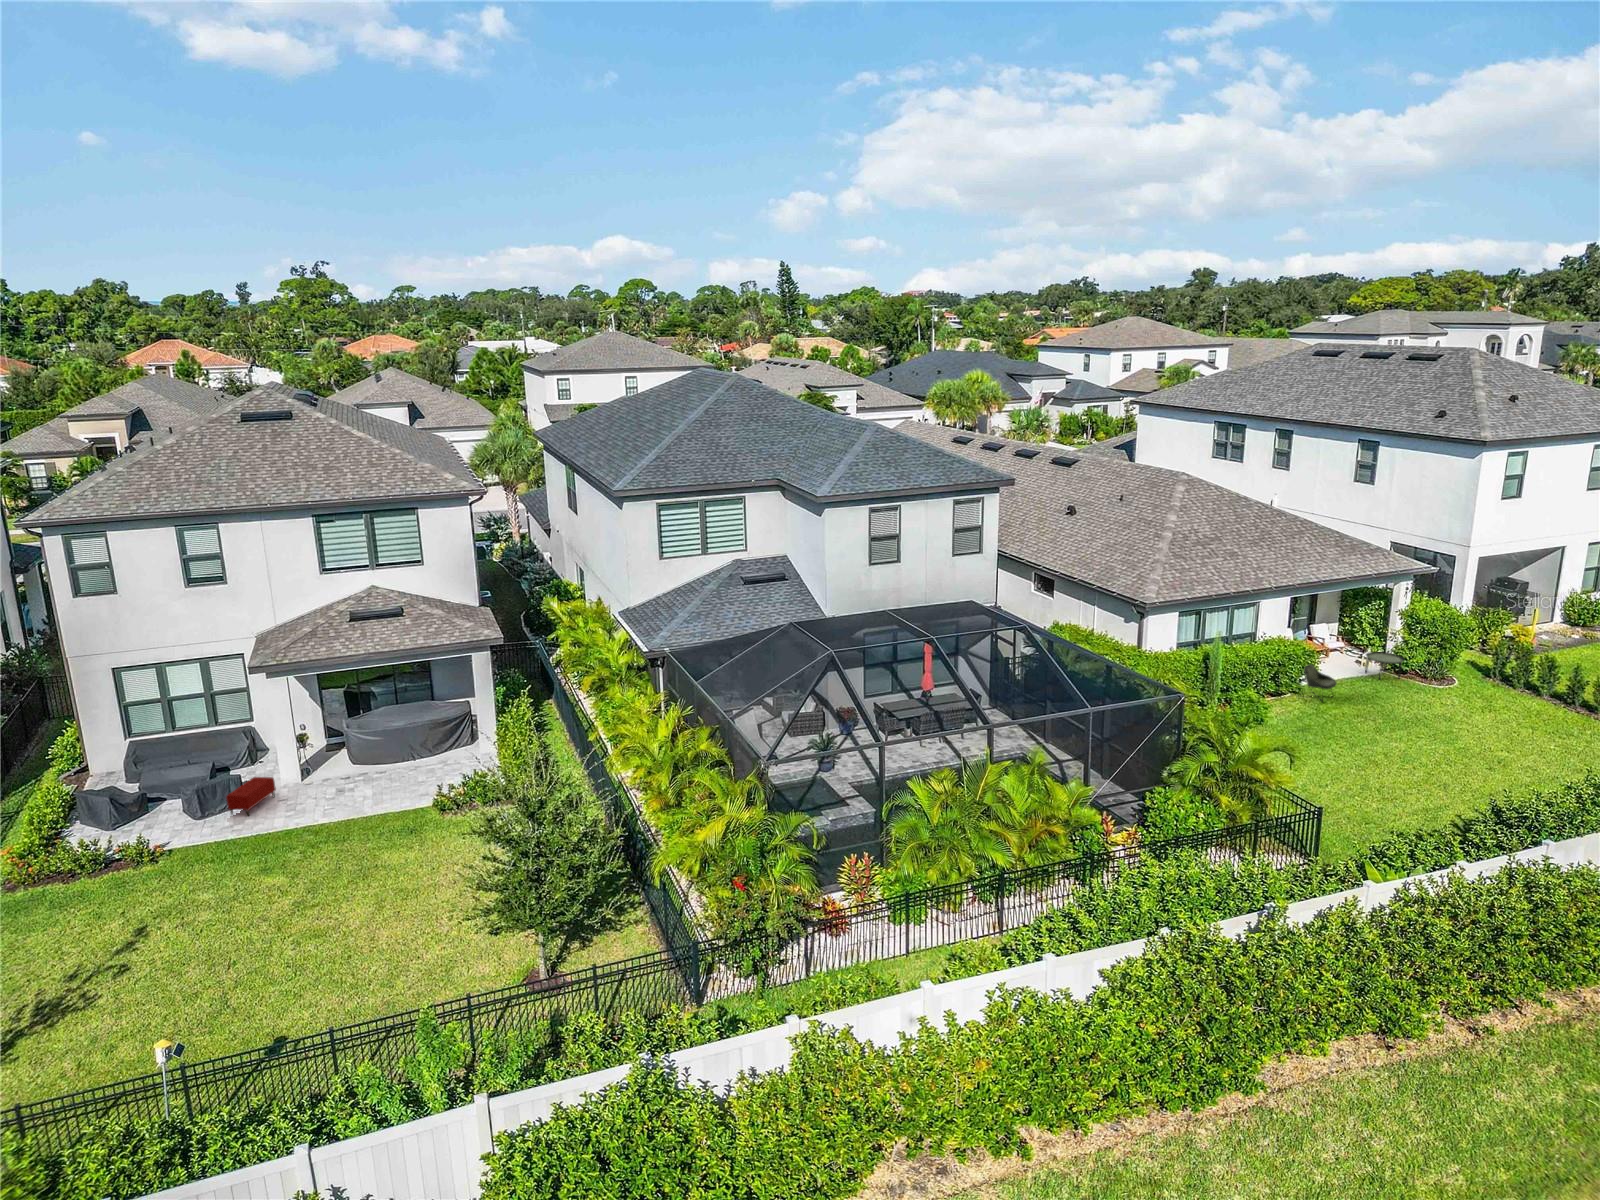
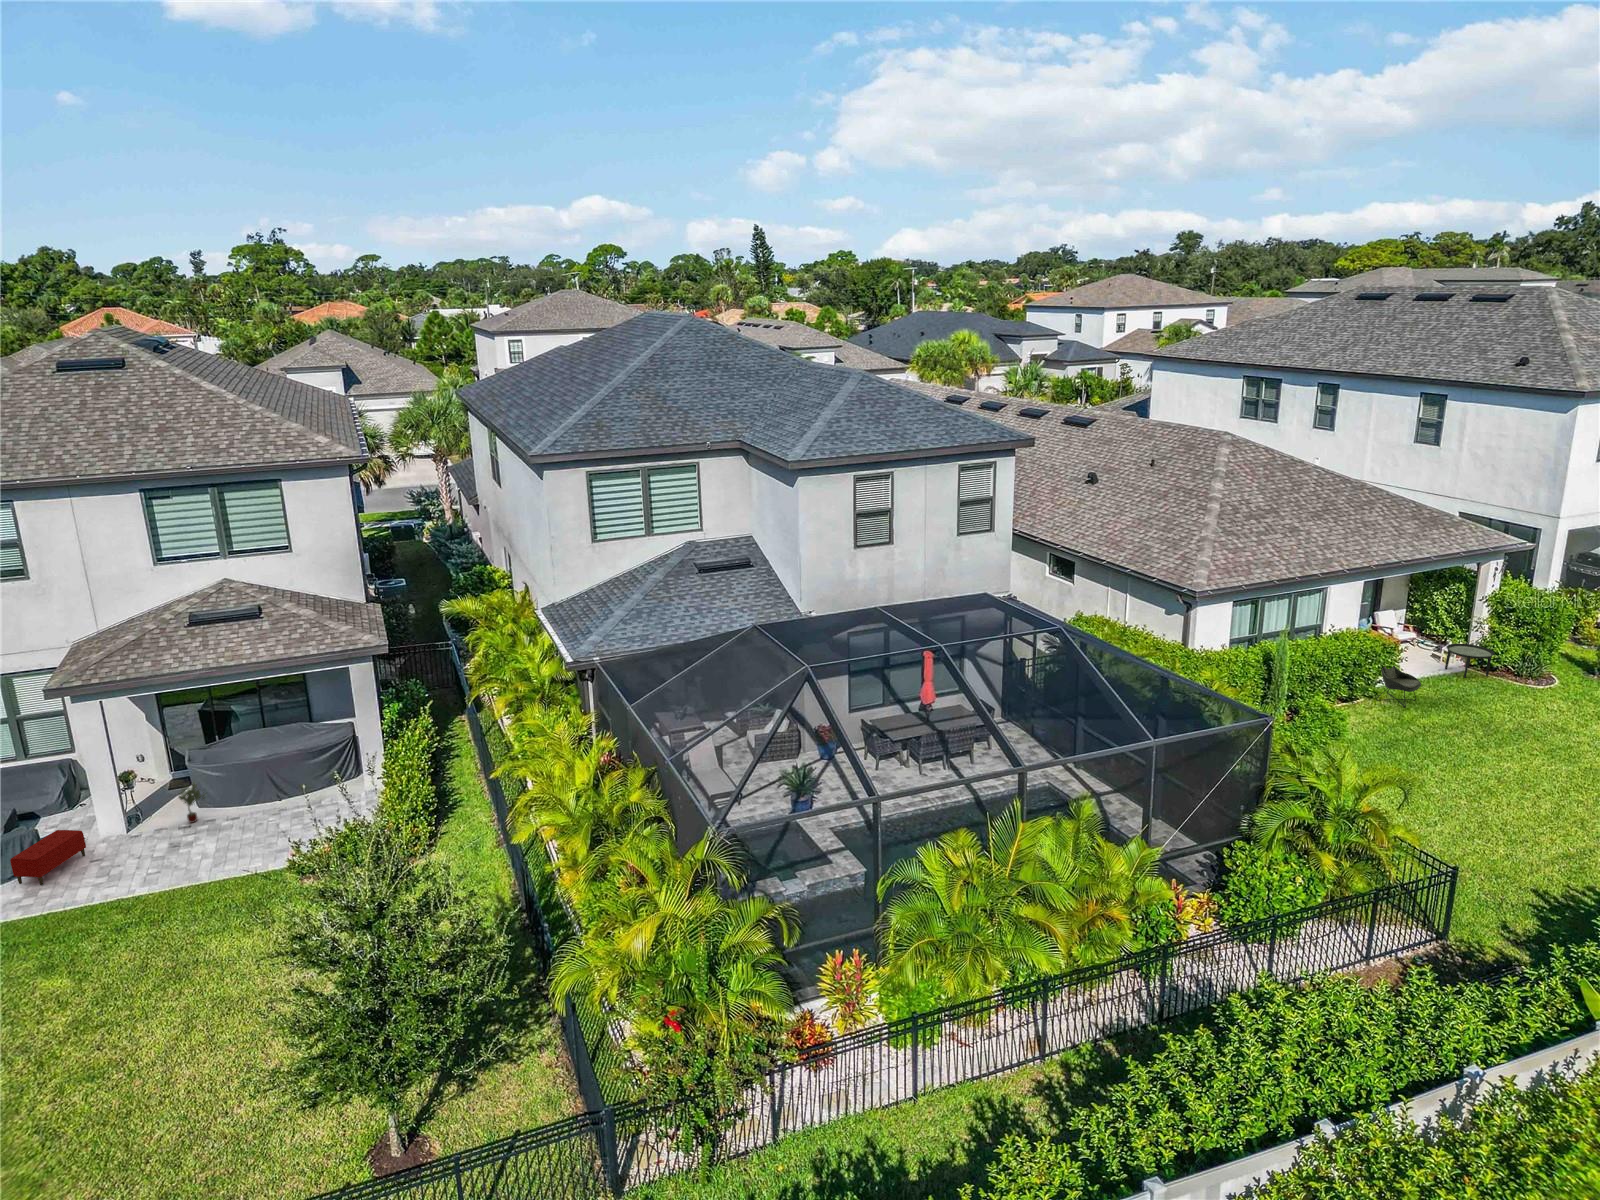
potted tree: none [339,742,362,775] -> present [179,782,206,823]

